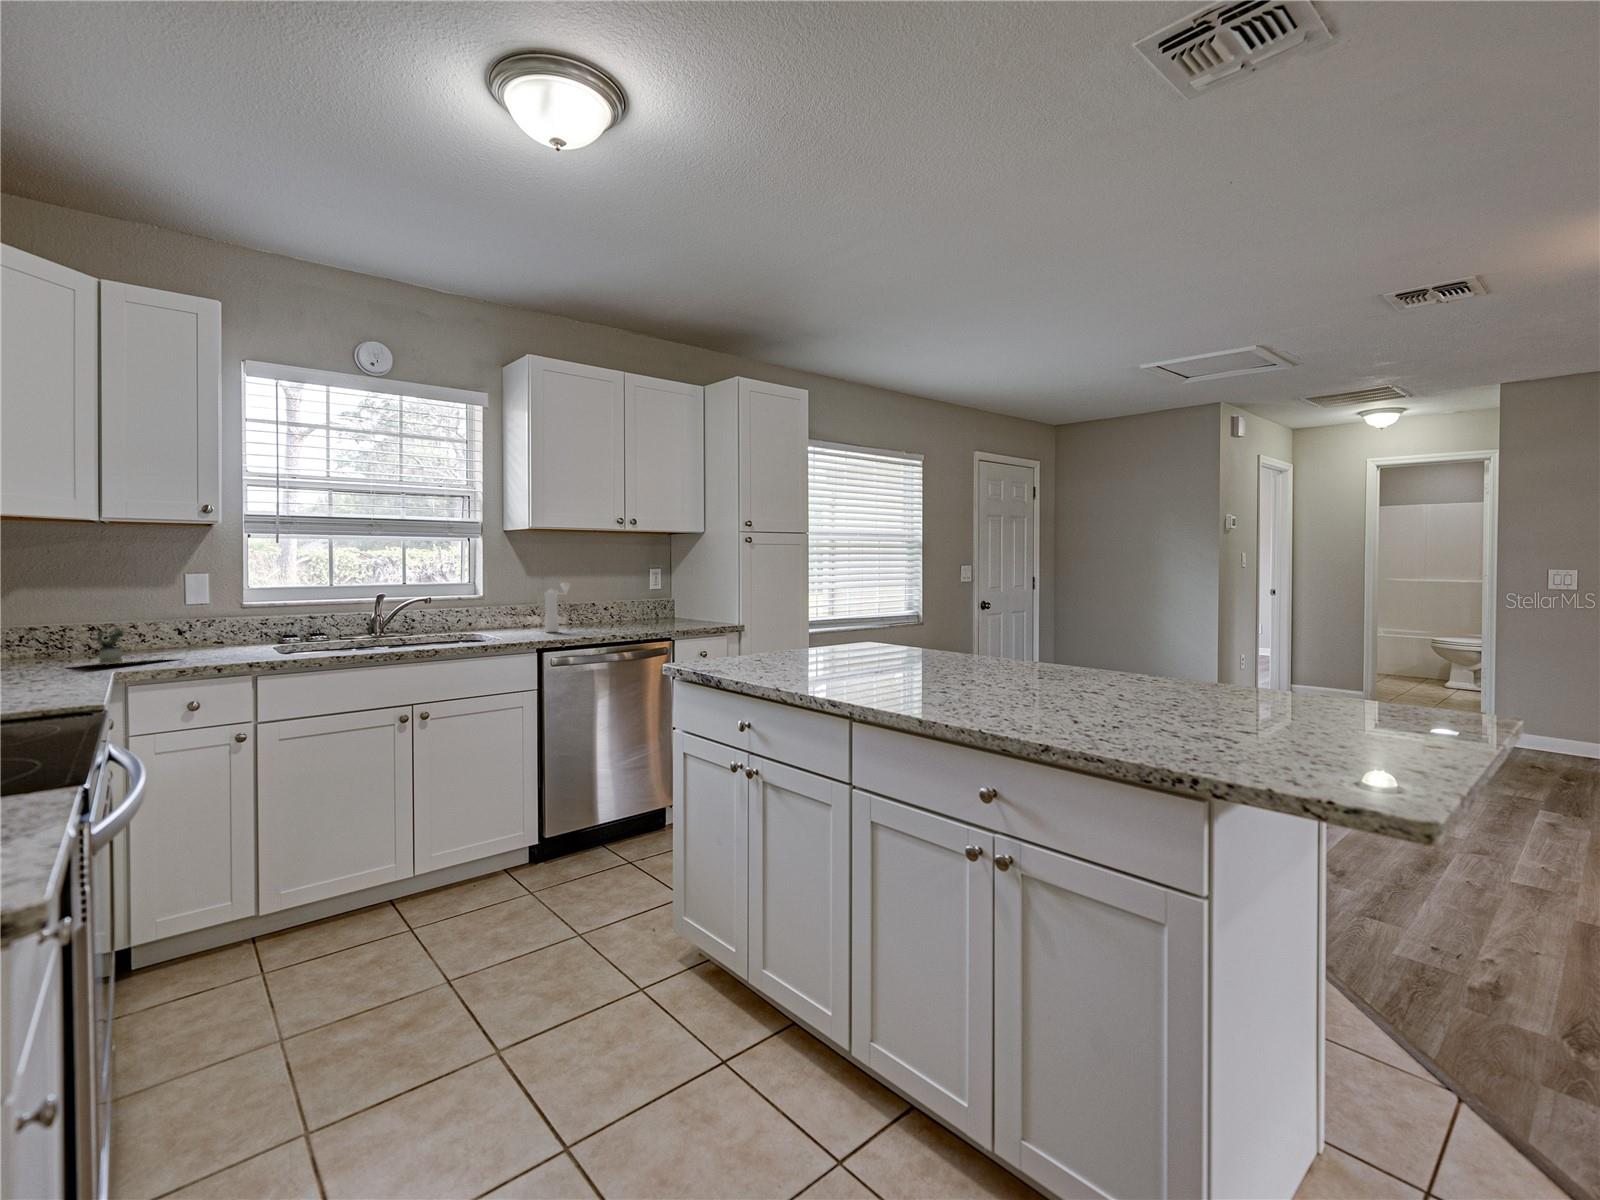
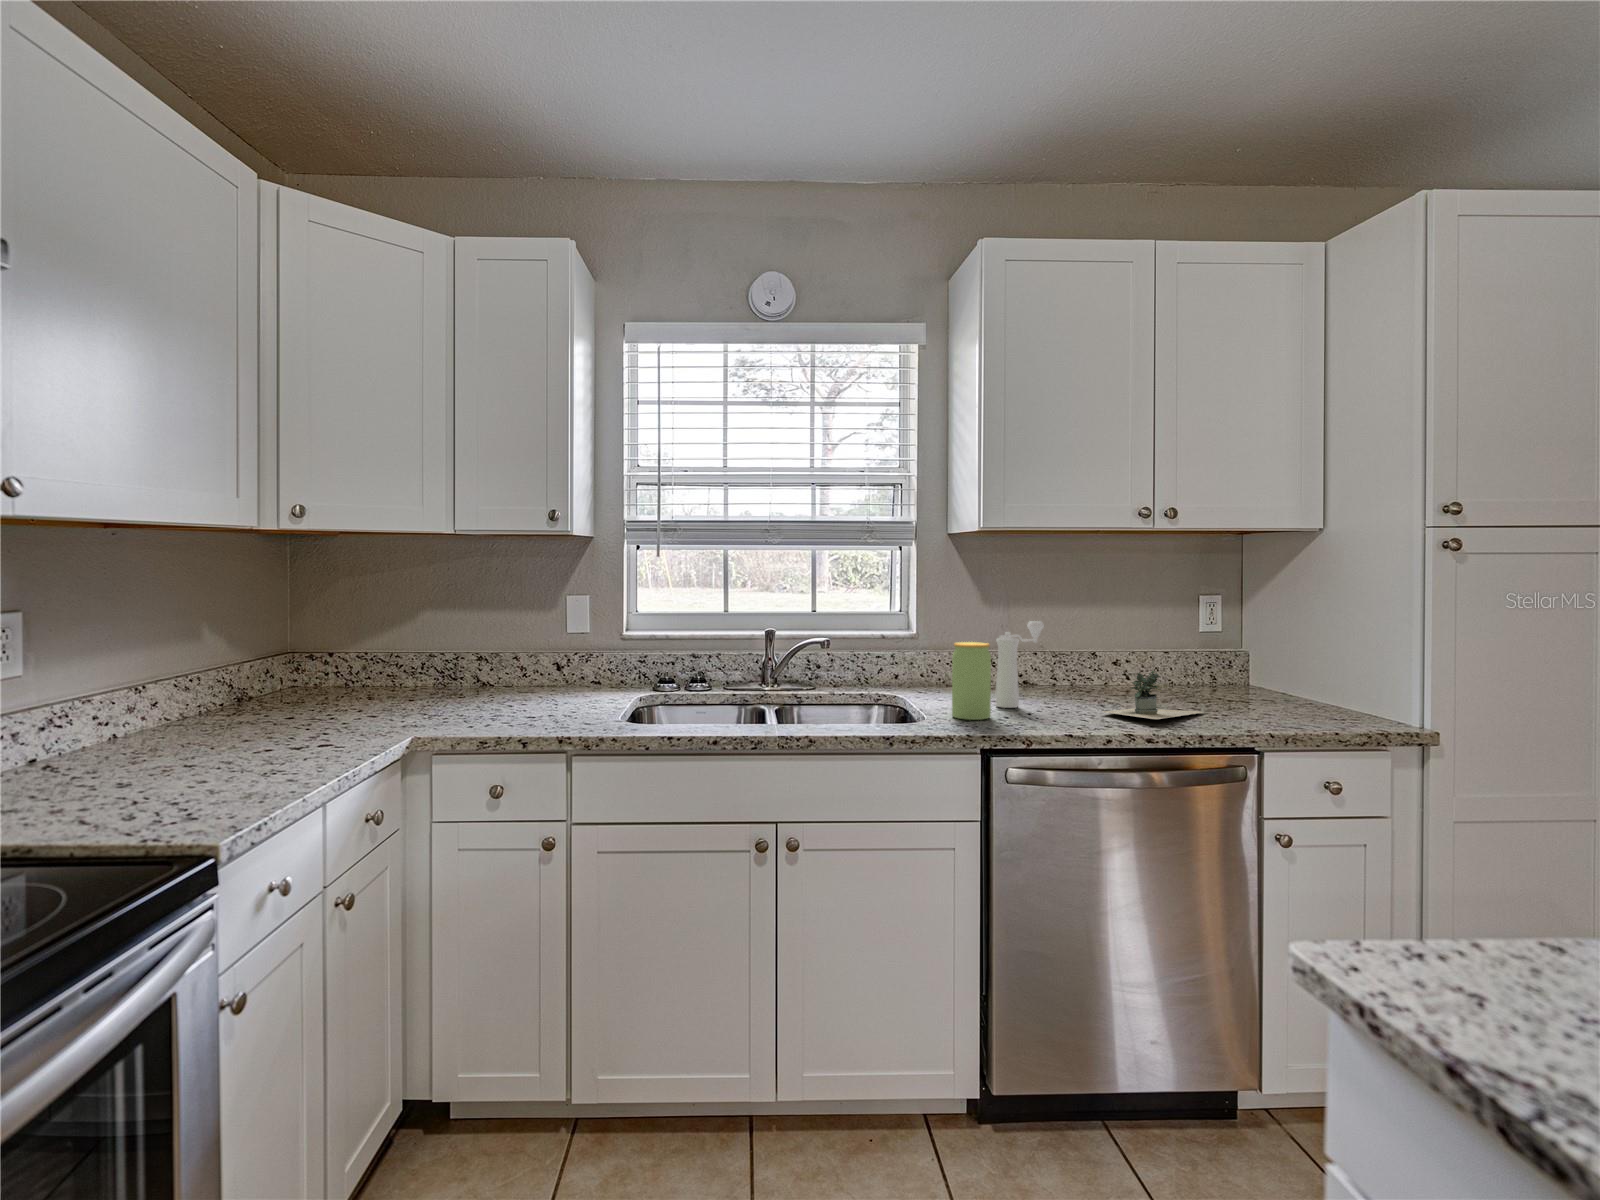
jar: none [522,593,546,637] -> present [952,642,991,720]
potted plant: present [86,628,168,665] -> present [1103,671,1224,719]

